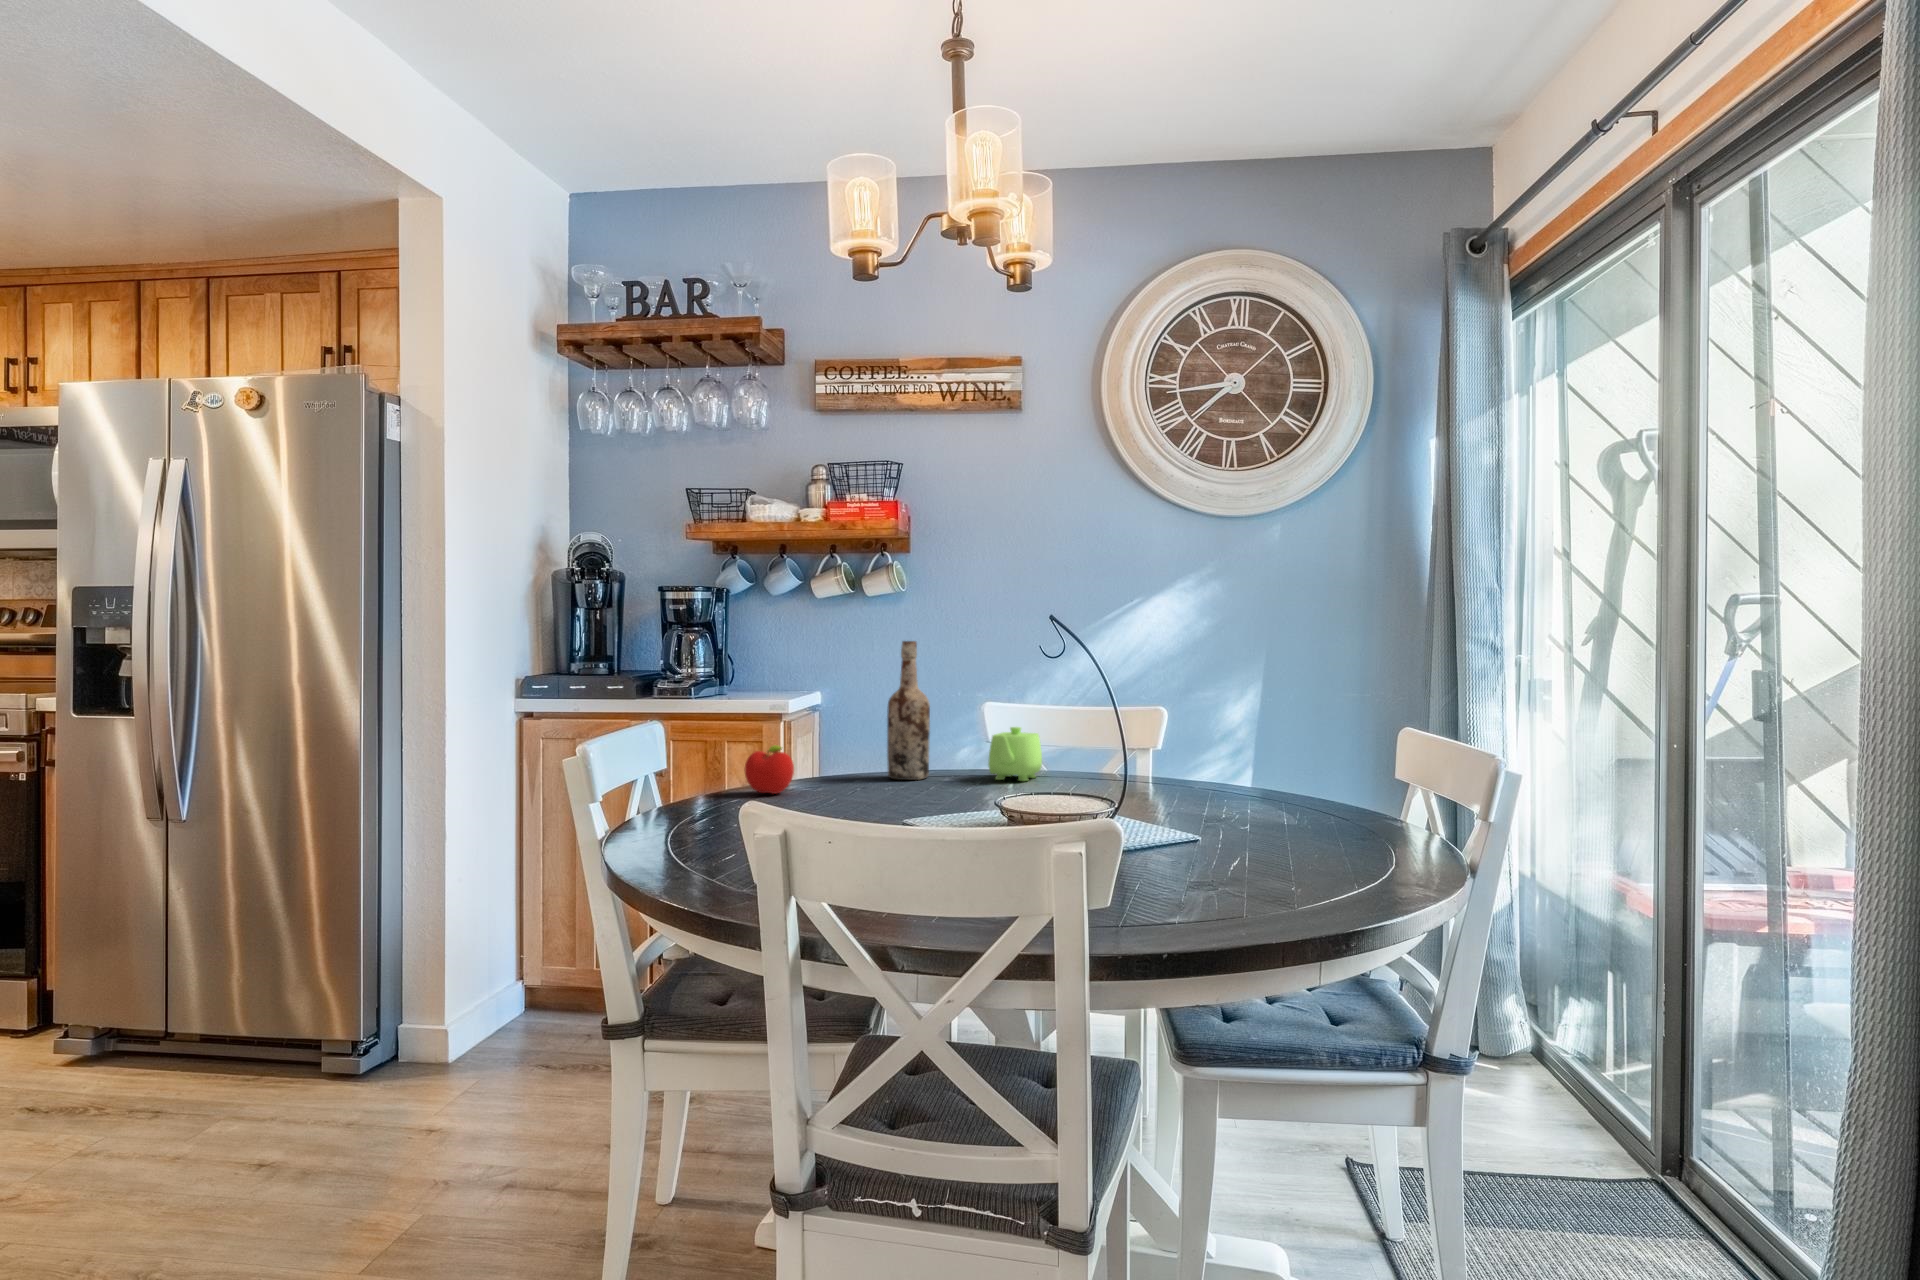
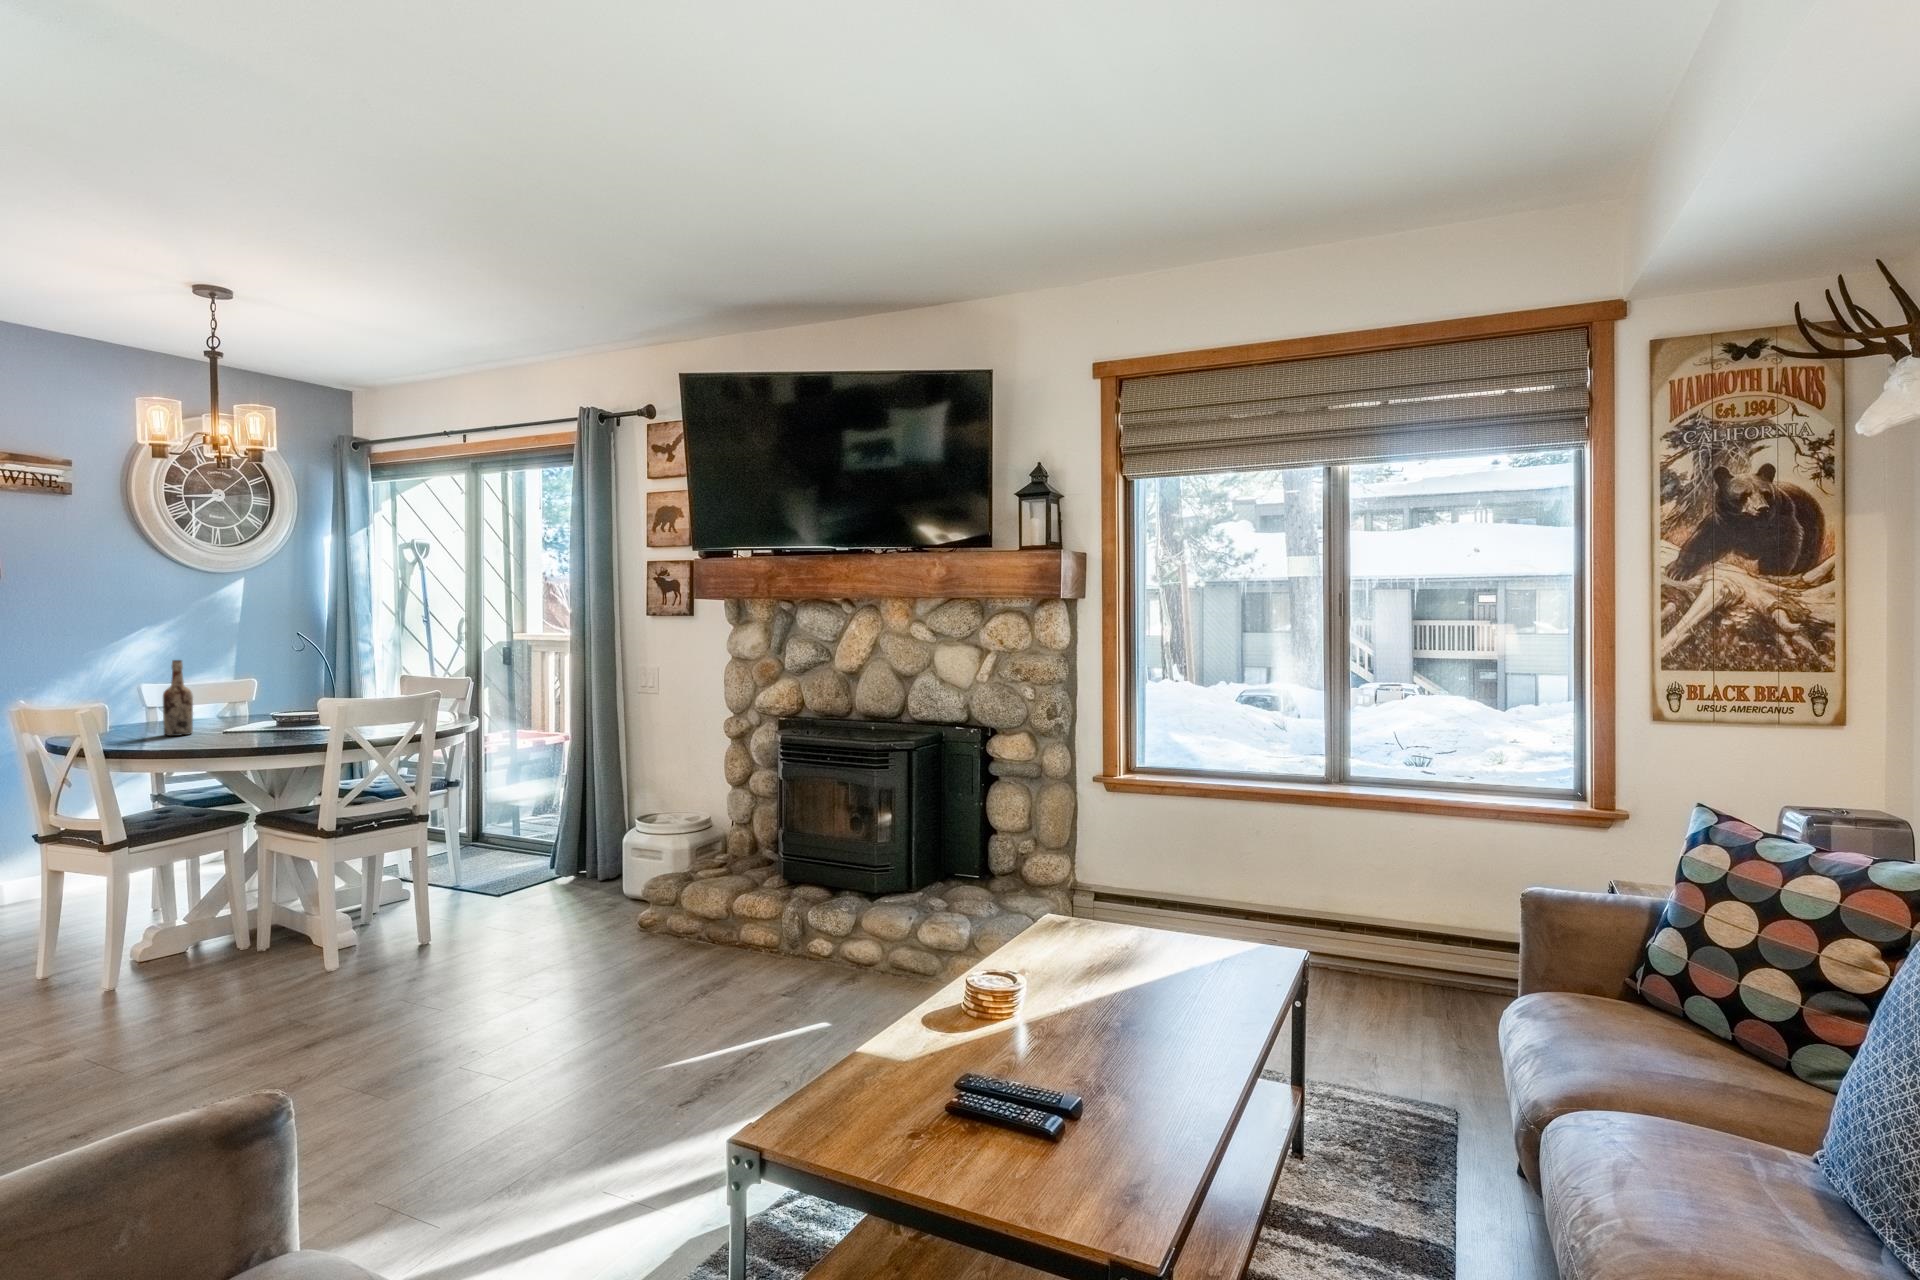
teapot: present [988,727,1042,781] -> none [225,700,259,728]
fruit: present [744,745,794,794] -> none [128,722,163,750]

